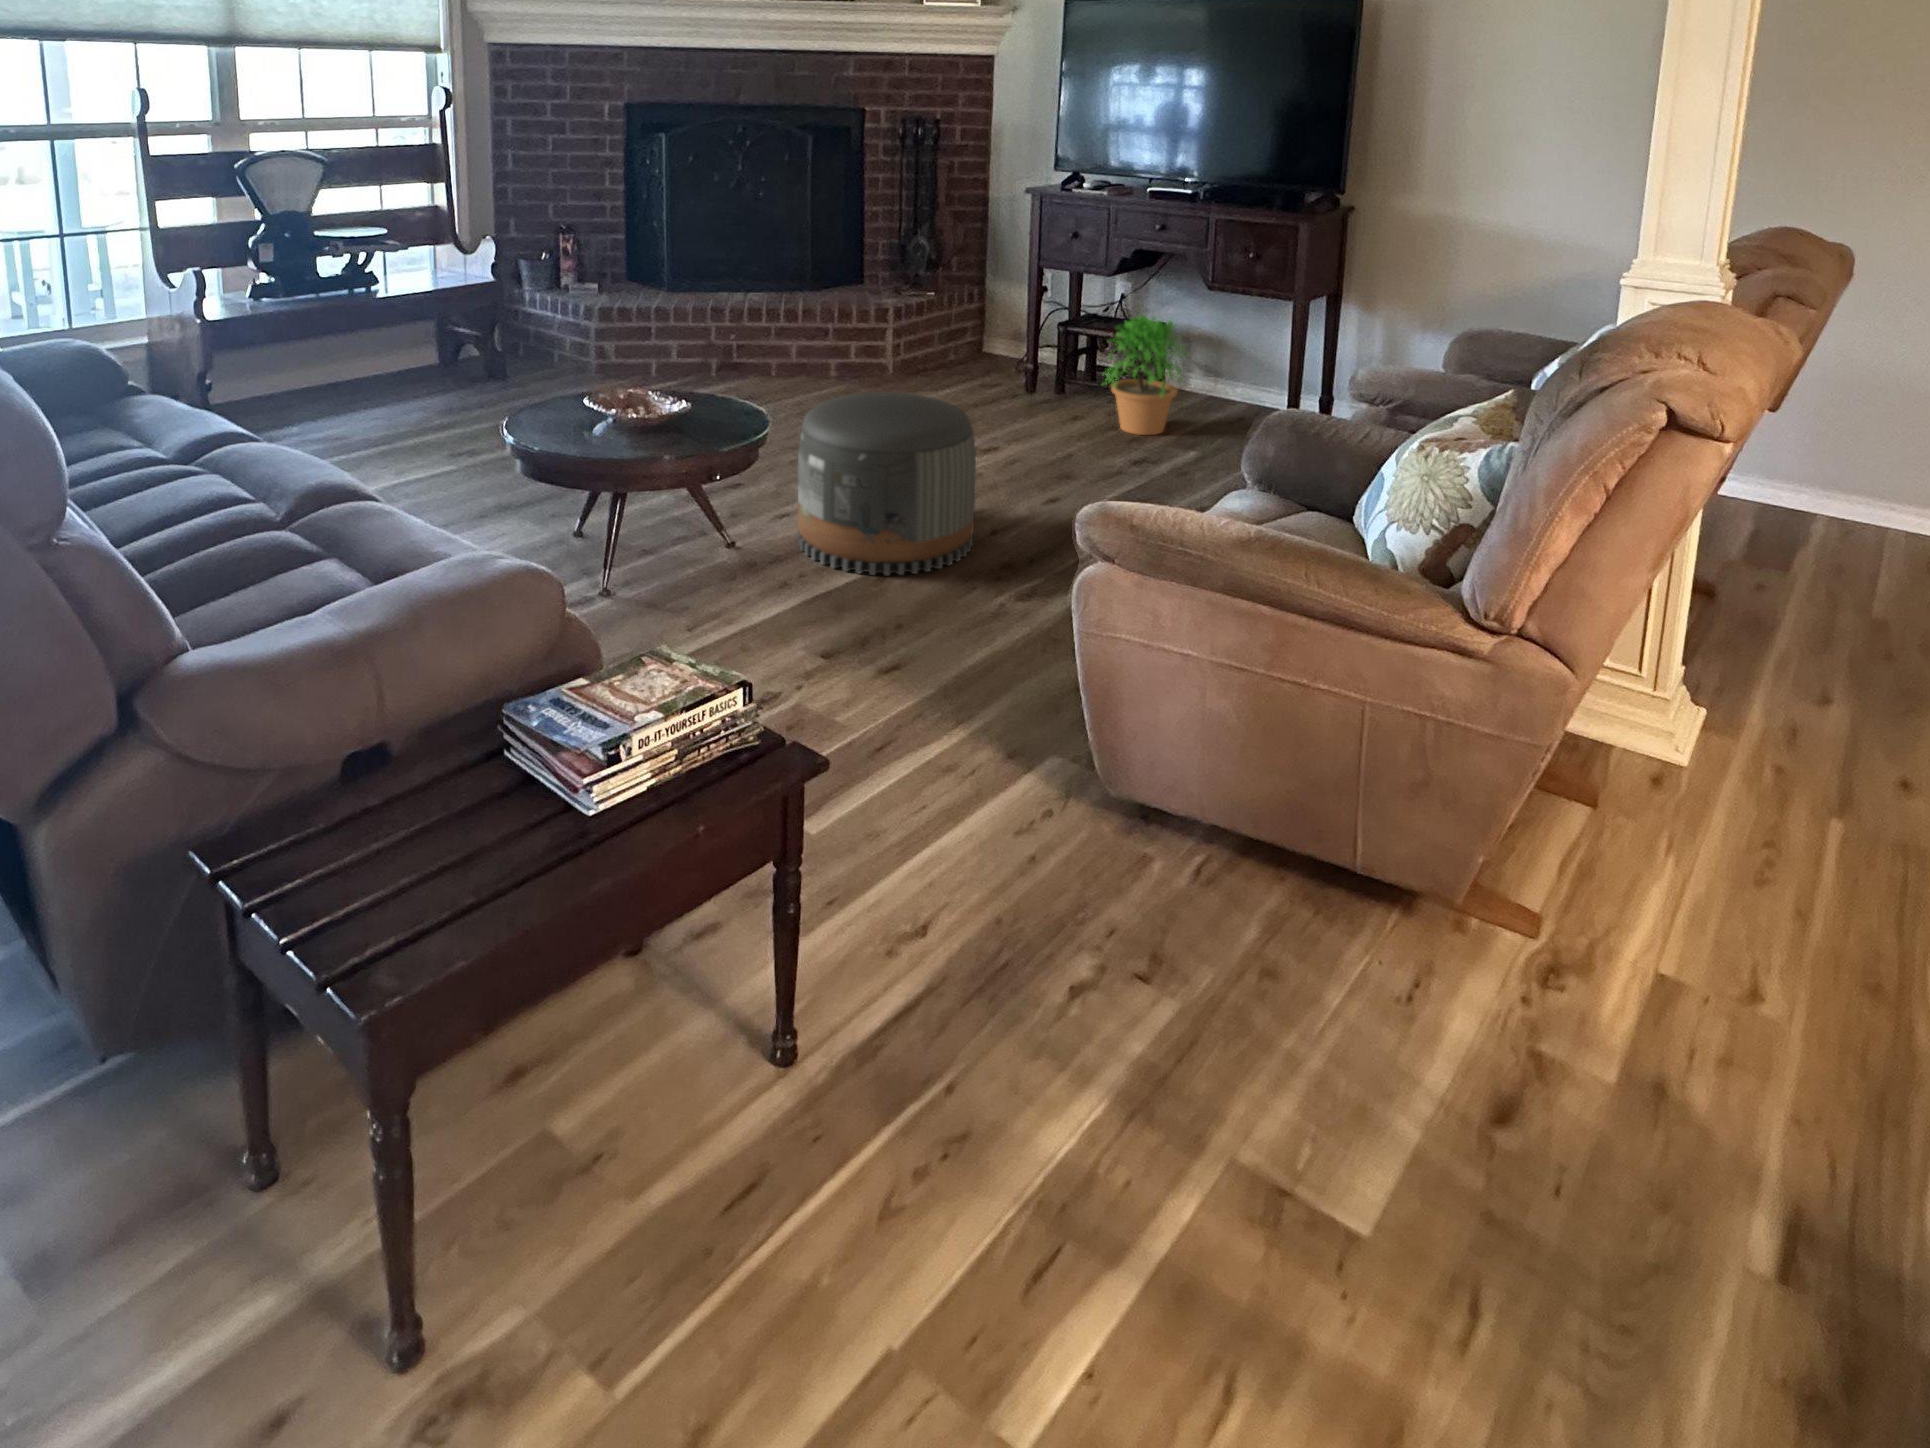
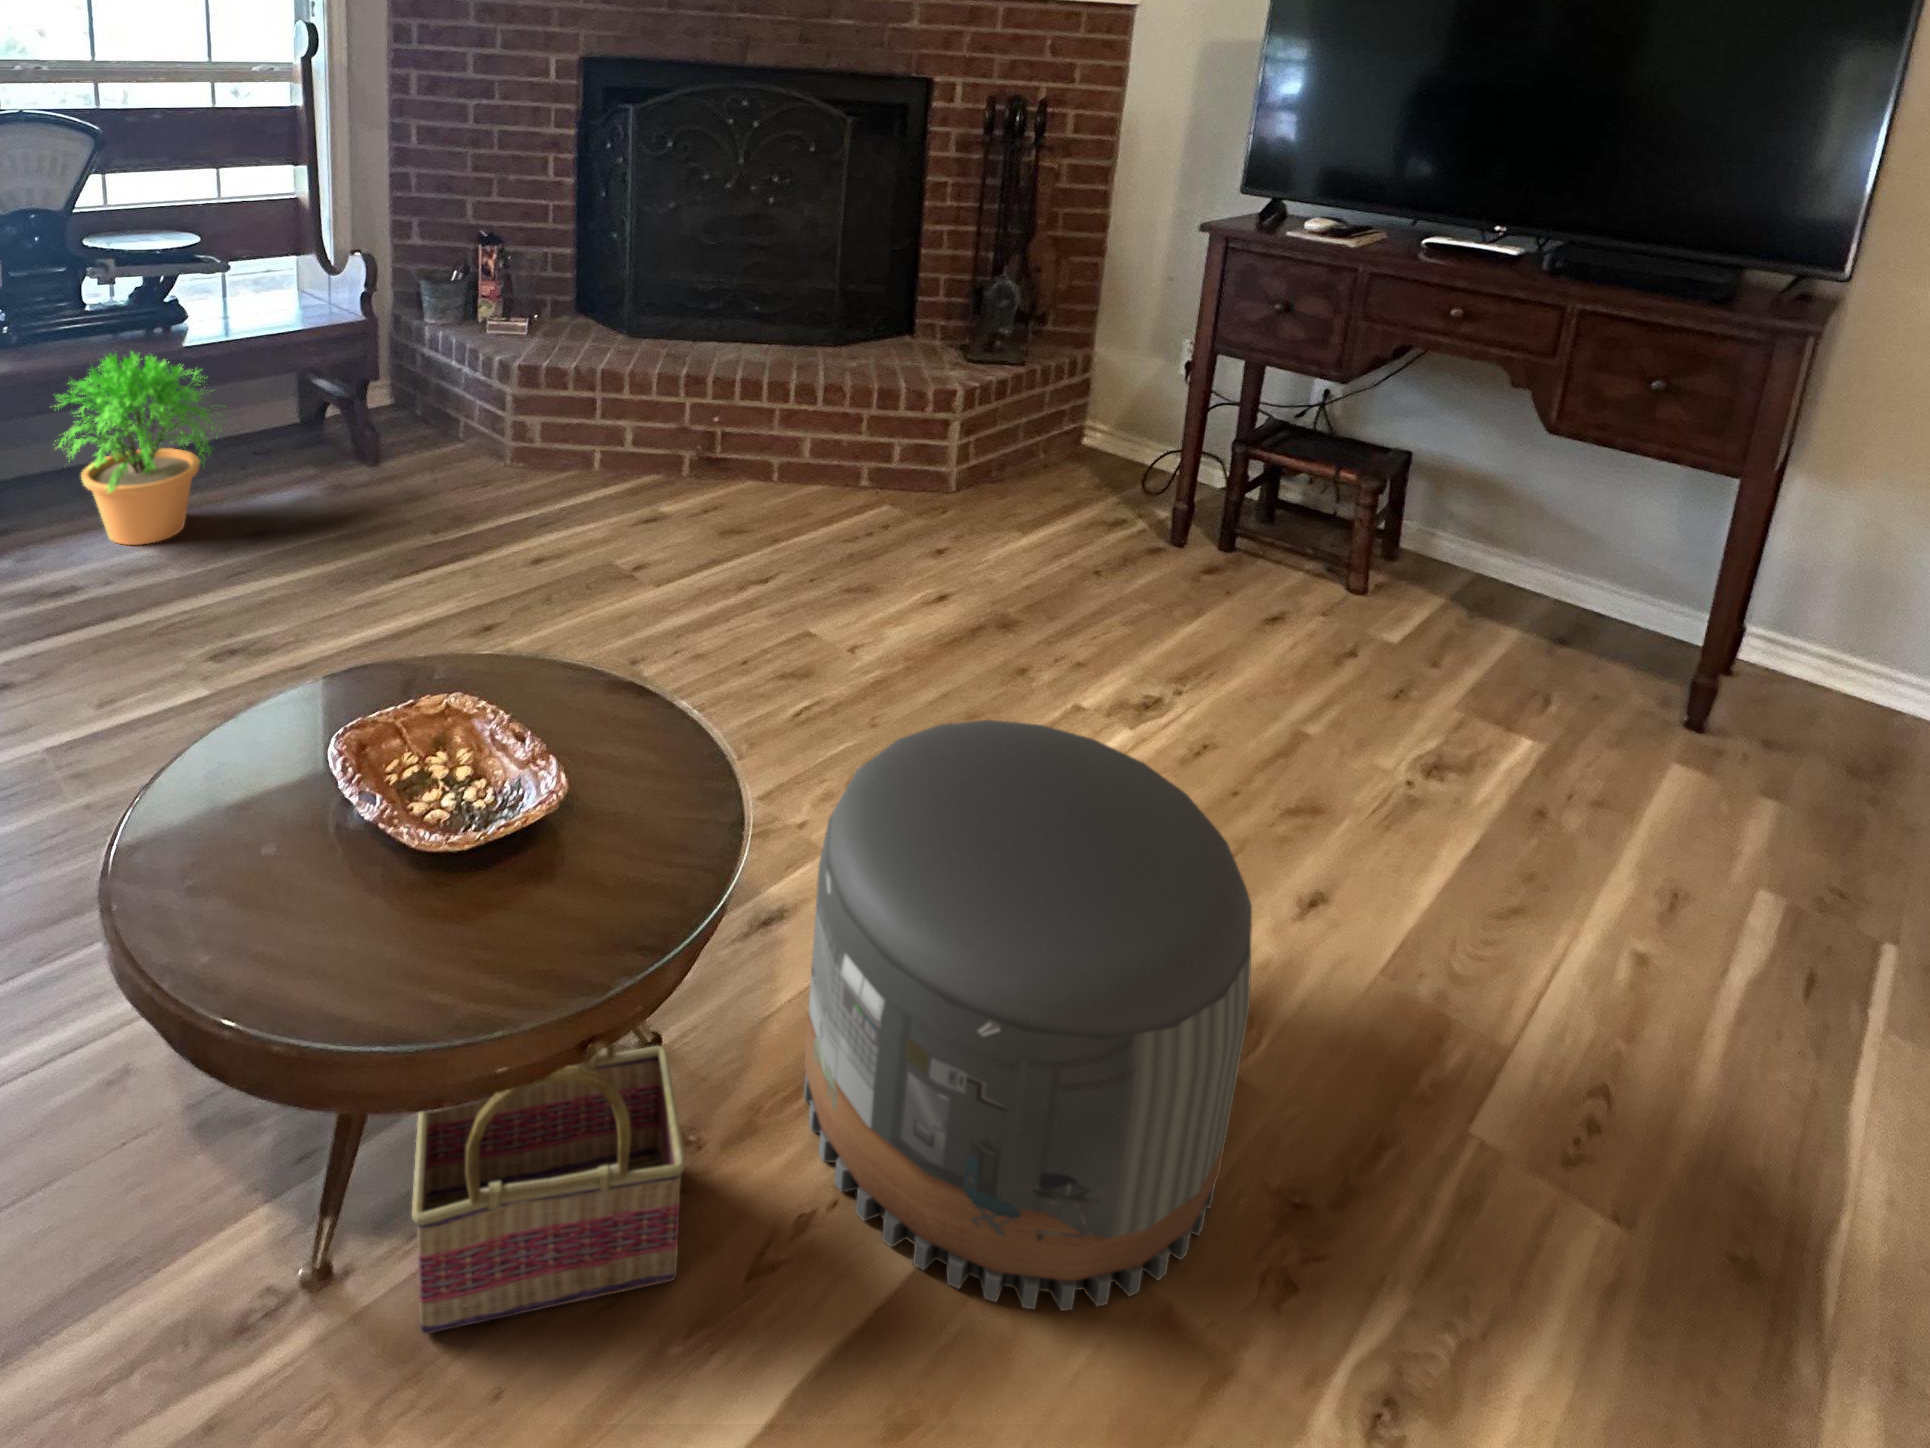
potted plant: present [1103,314,1186,435] -> present [55,351,225,545]
basket: none [642,459,751,589] -> present [412,1045,686,1334]

